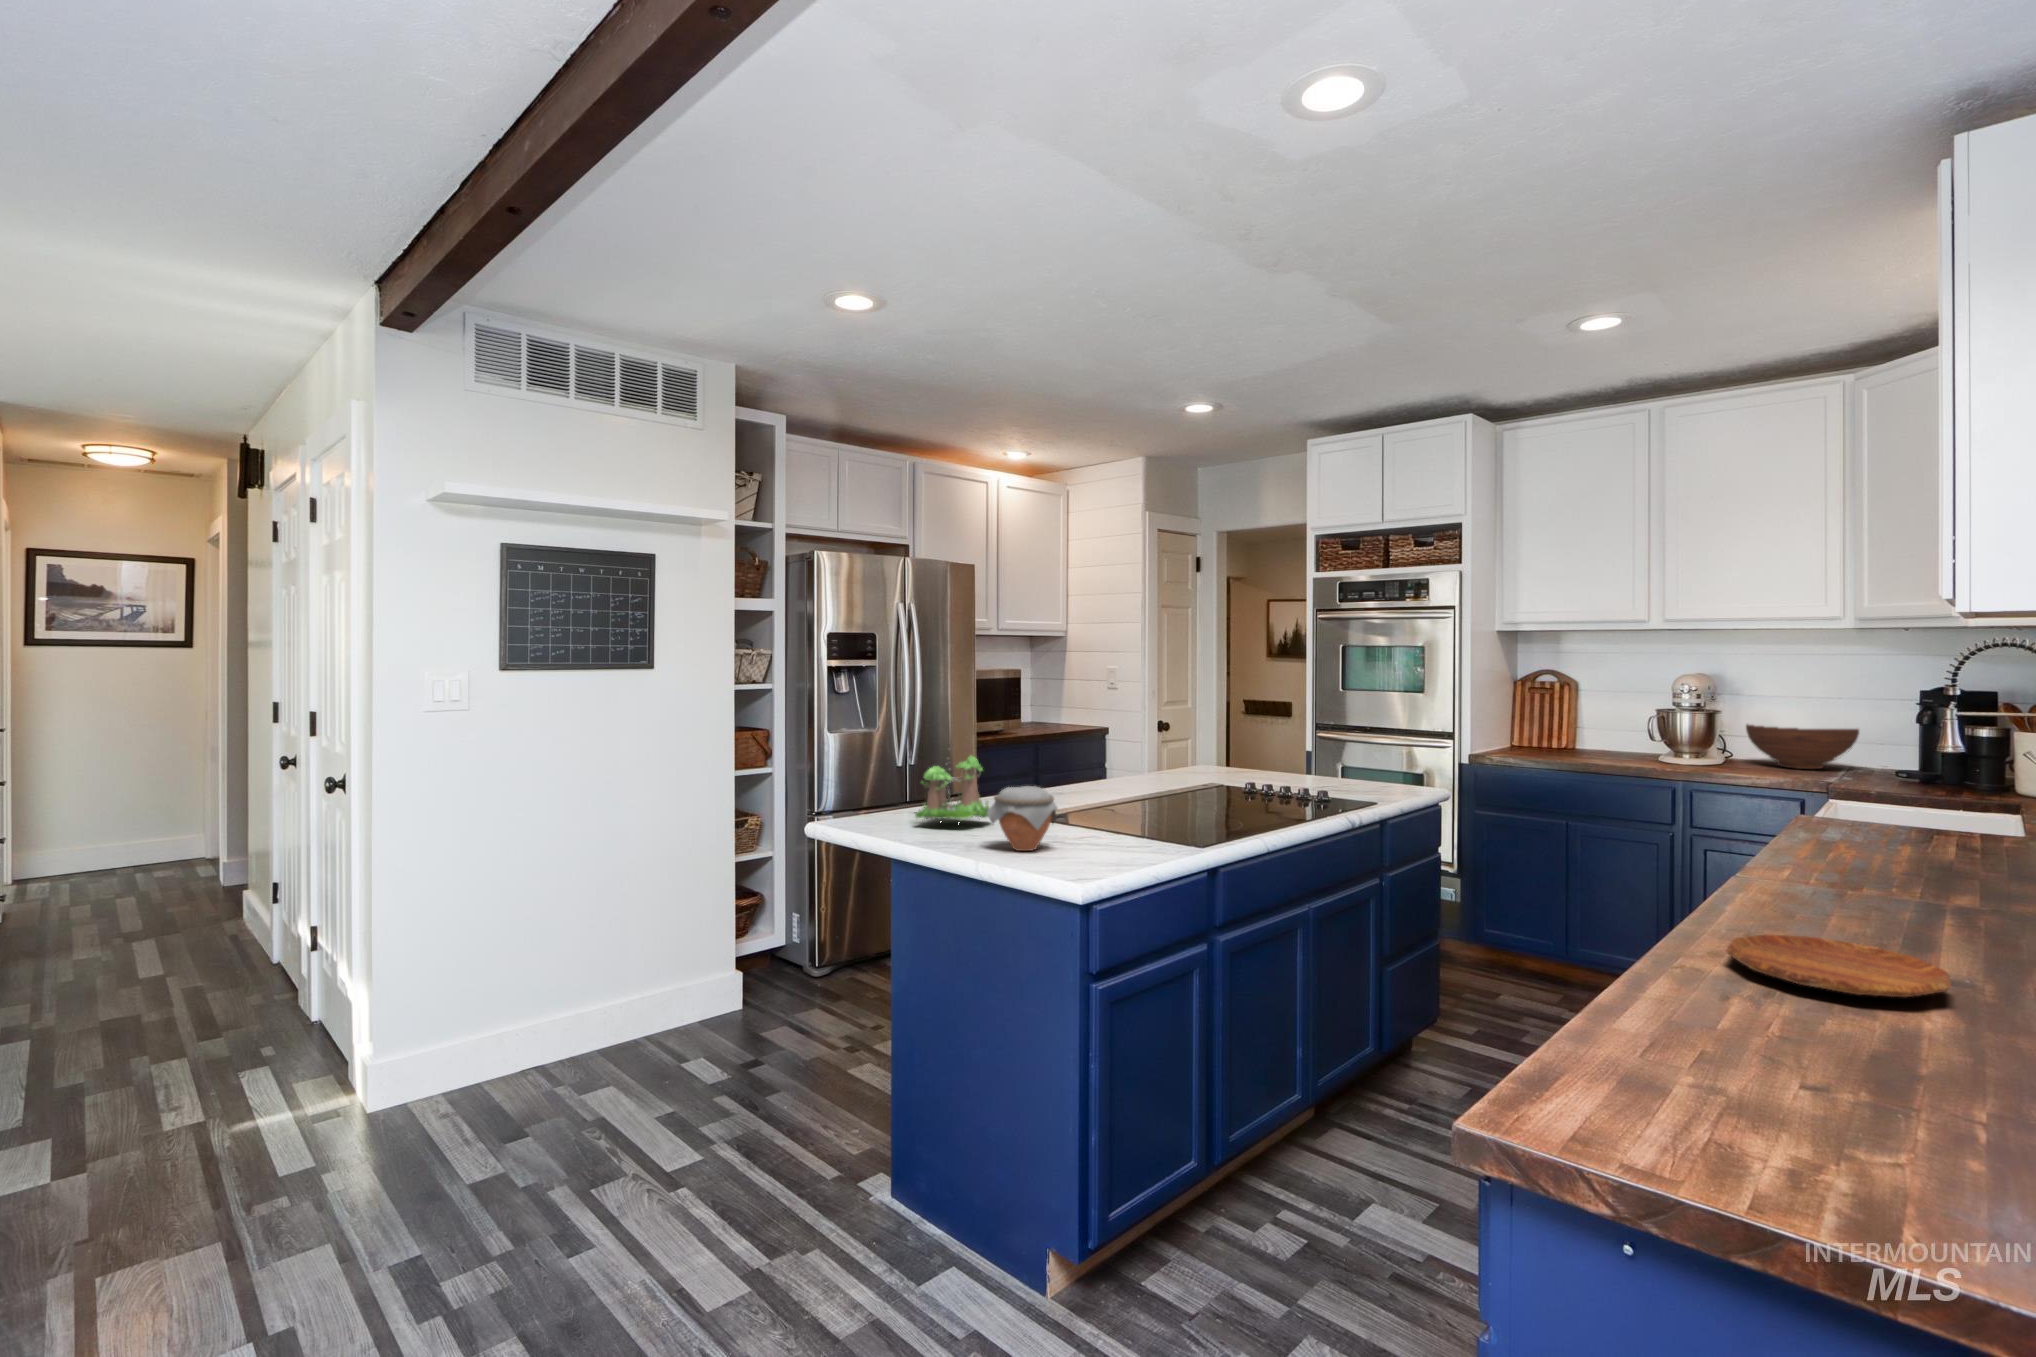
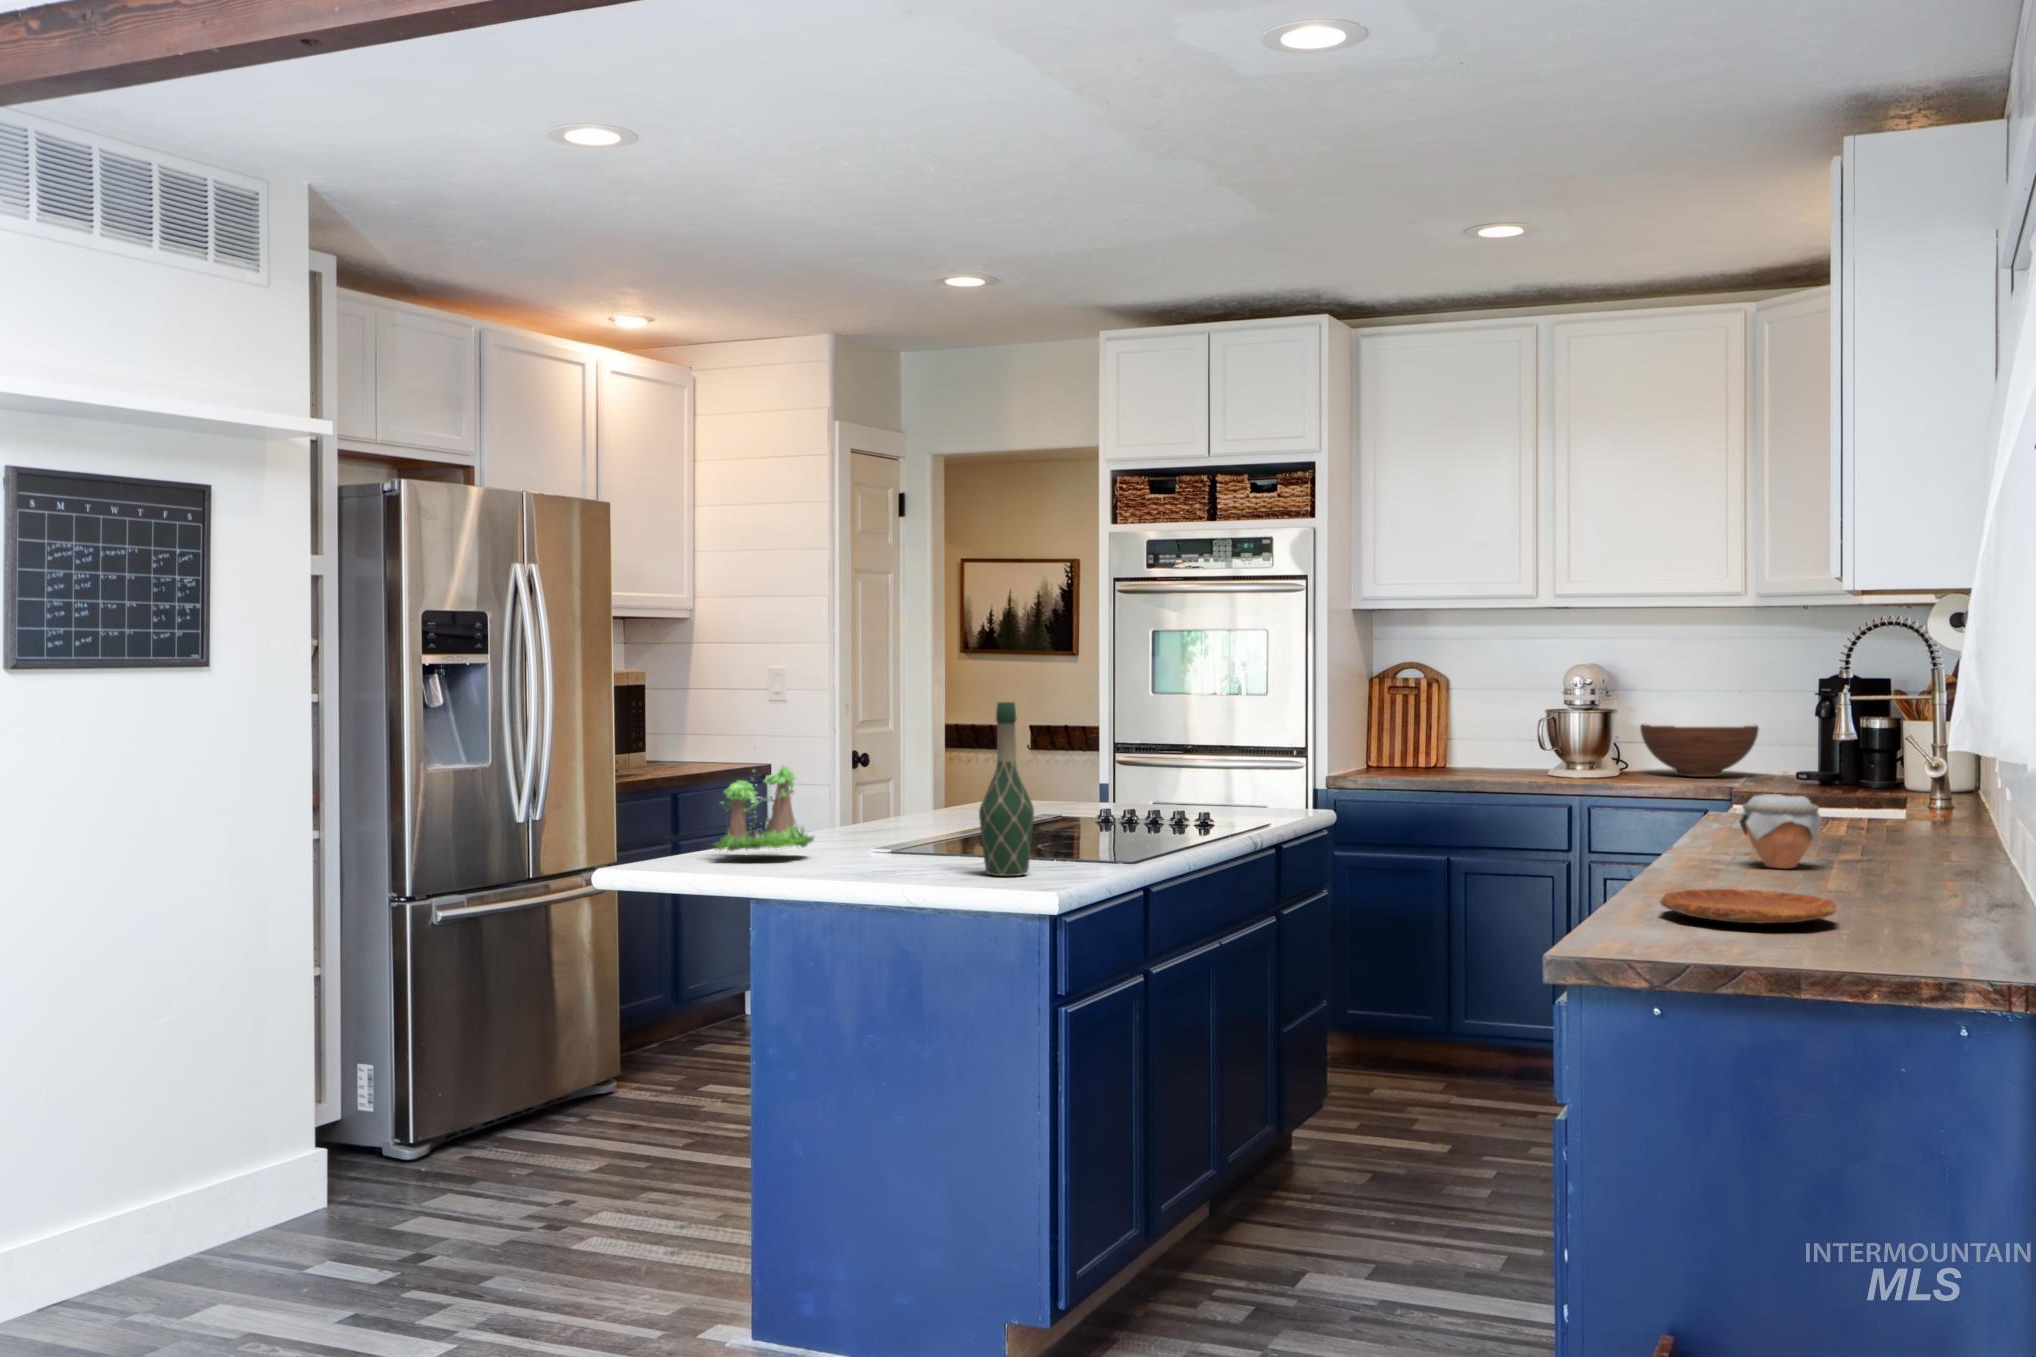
wine bottle: none [1092,716,1138,859] -> present [979,702,1034,876]
jar: present [987,786,1058,851] -> present [1739,794,1821,869]

